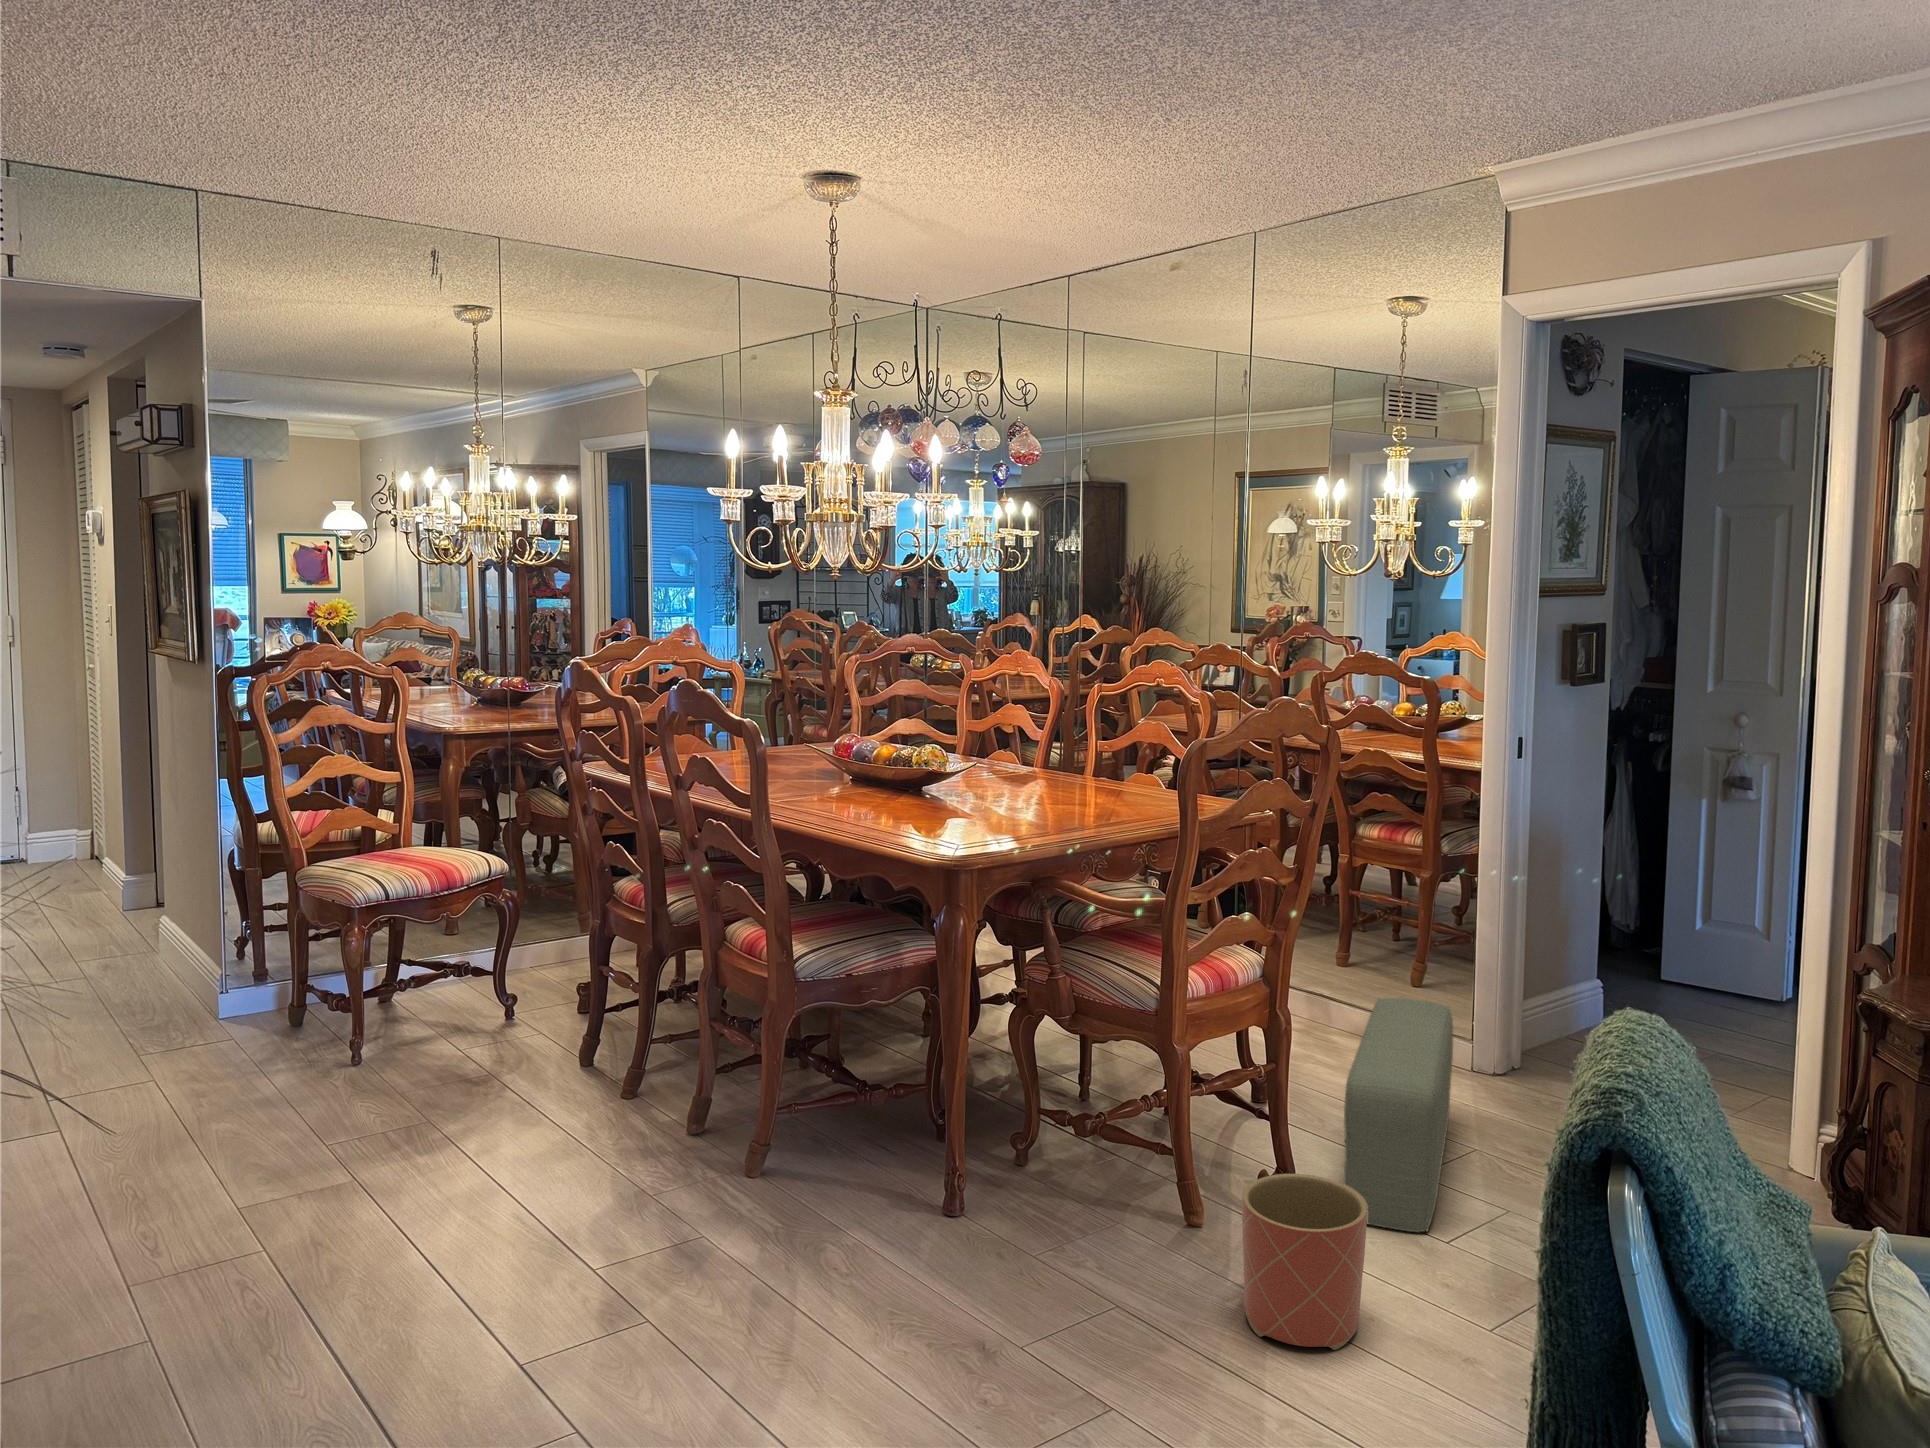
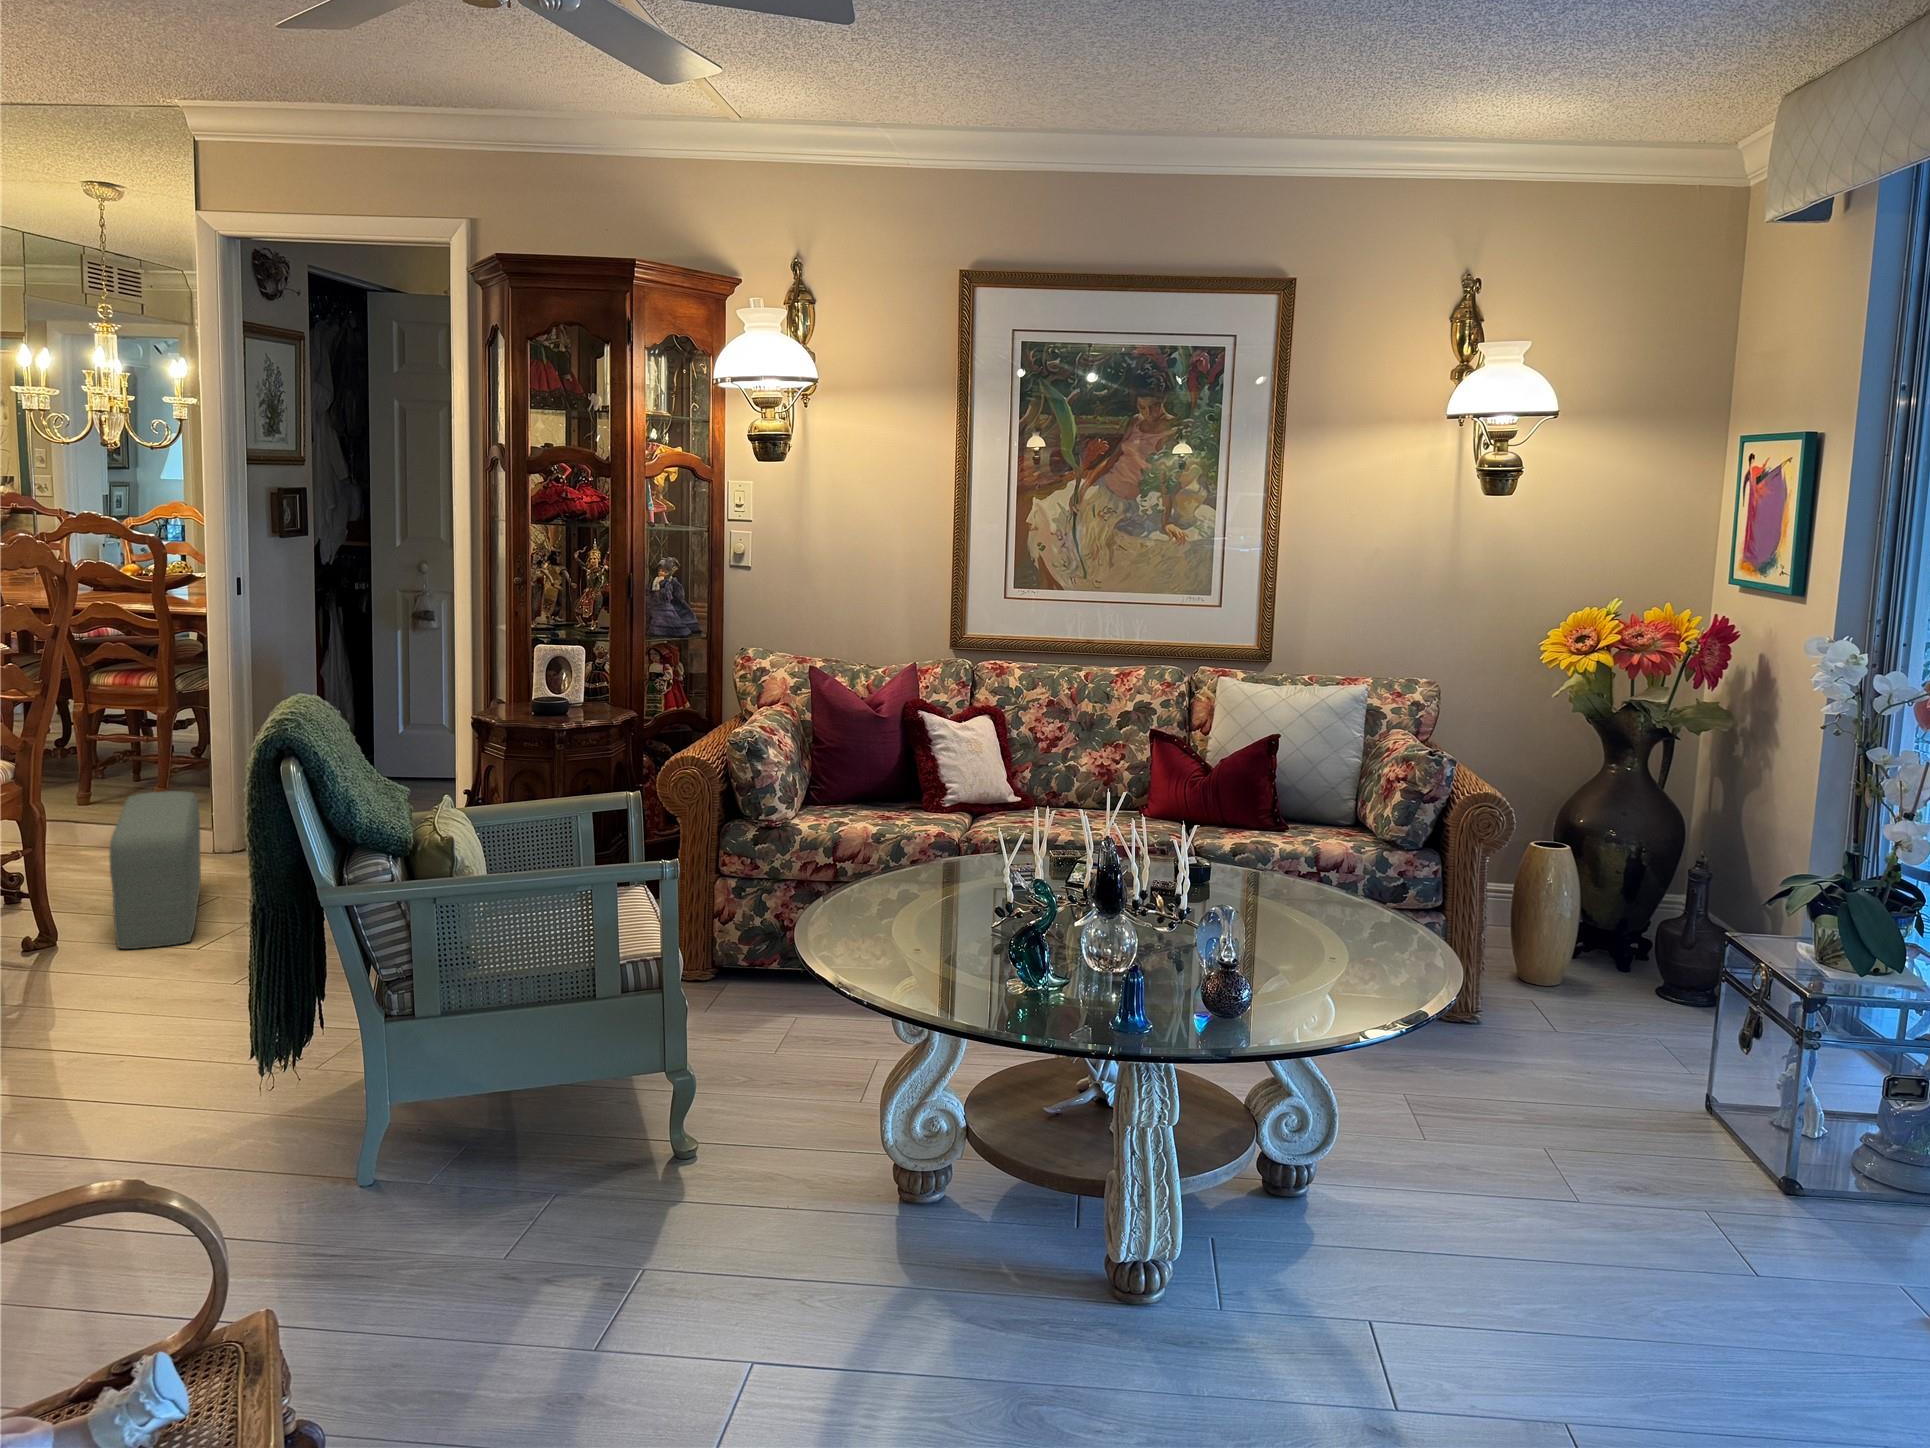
planter: present [1242,1174,1367,1350] -> none [31,897,141,1015]

